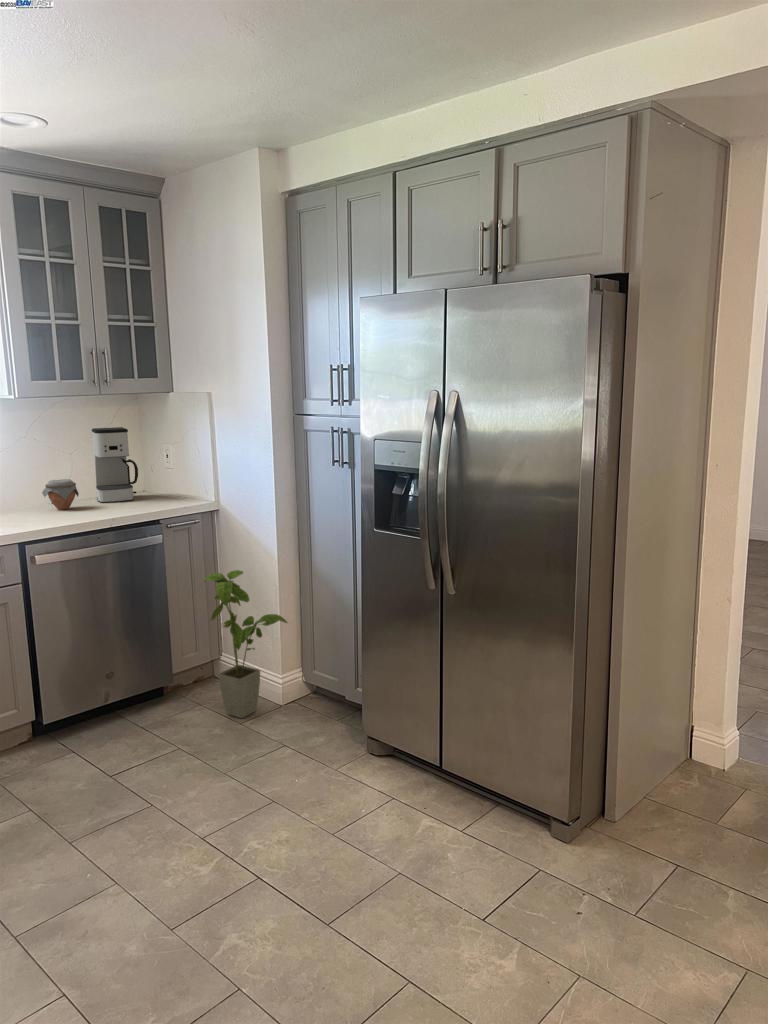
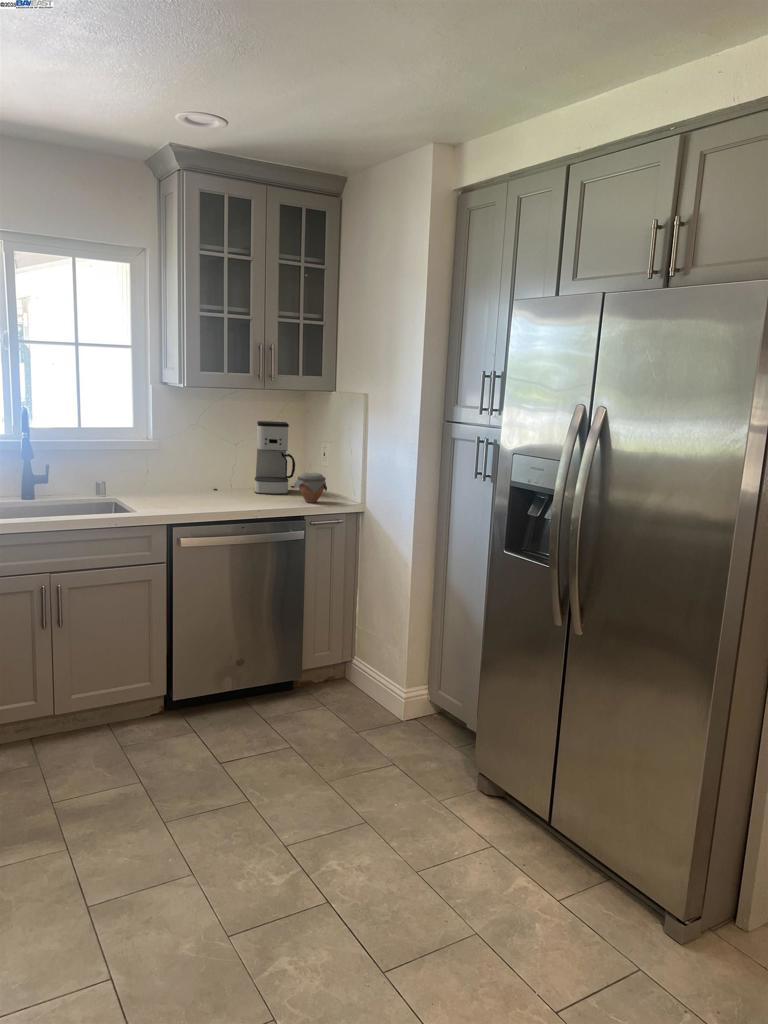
jar: present [42,479,79,510] -> present [294,473,327,503]
house plant: present [205,570,287,718] -> none [335,575,415,727]

